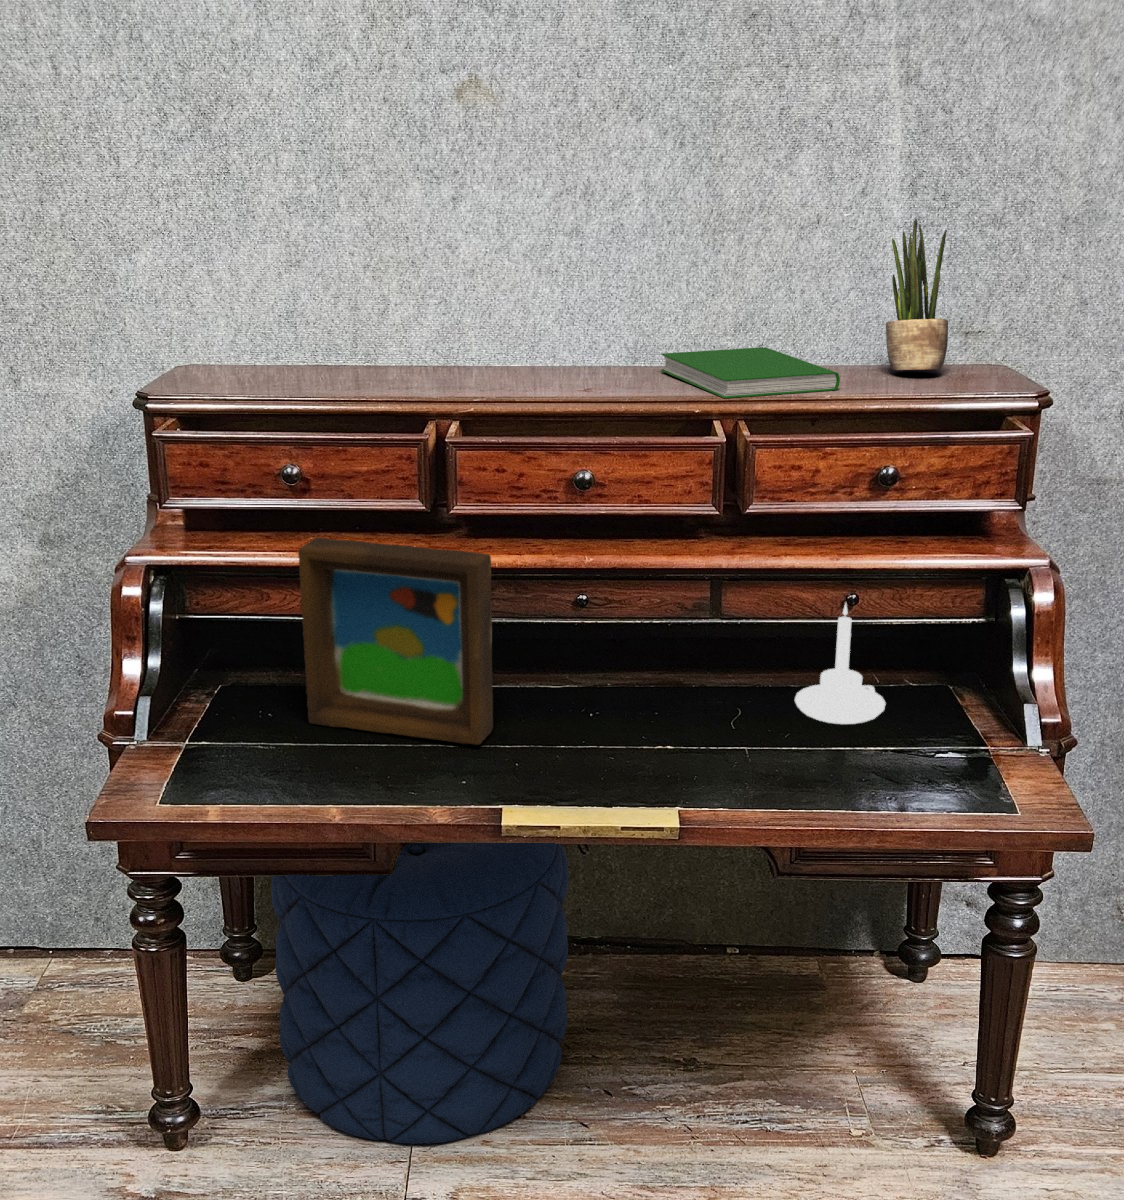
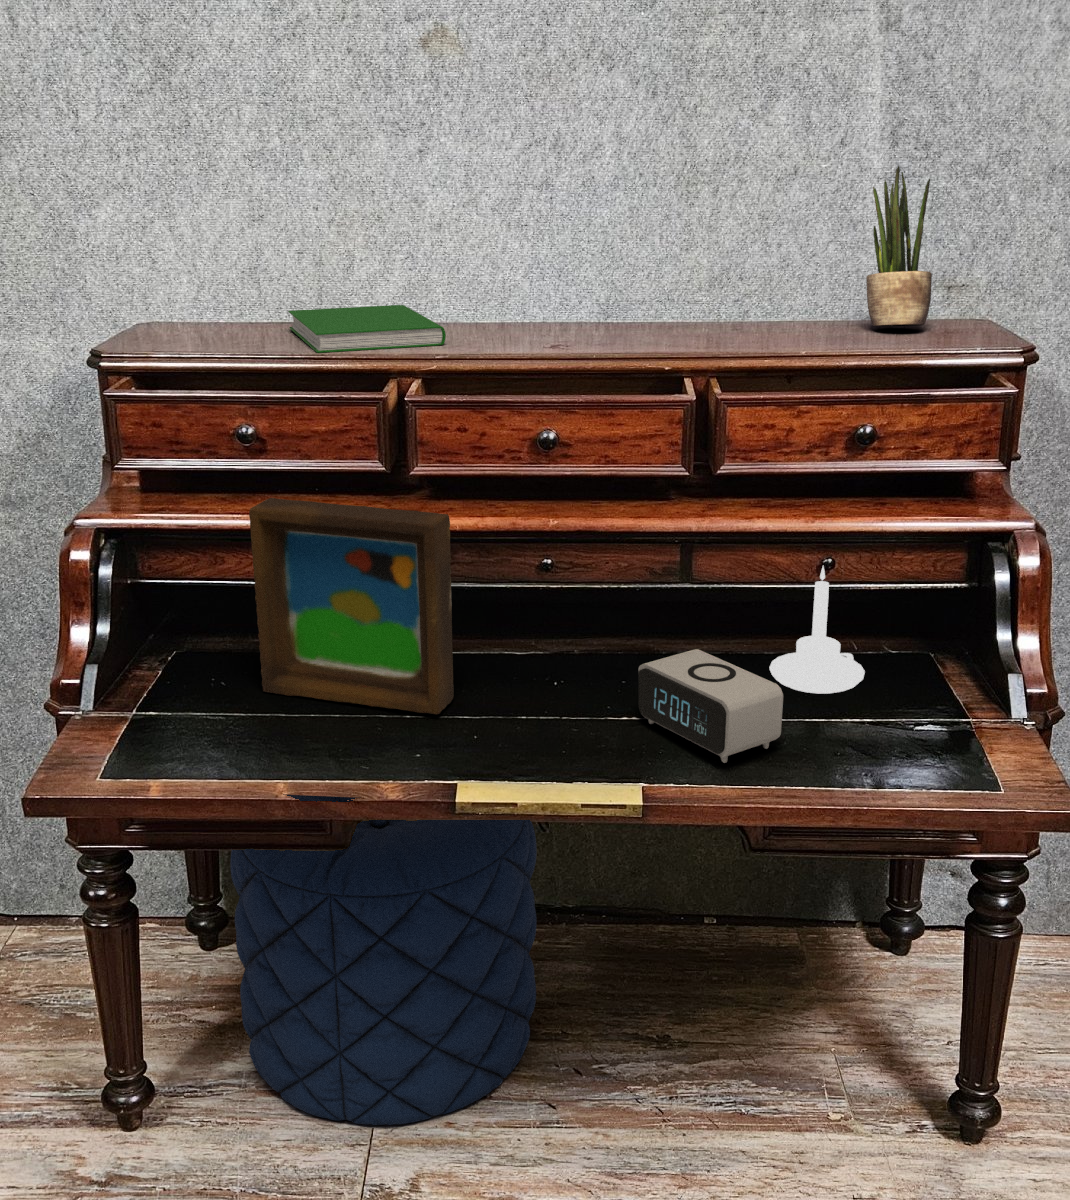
hardcover book: present [661,347,840,398] -> present [288,305,446,353]
alarm clock: none [671,682,809,791] -> present [638,649,783,763]

